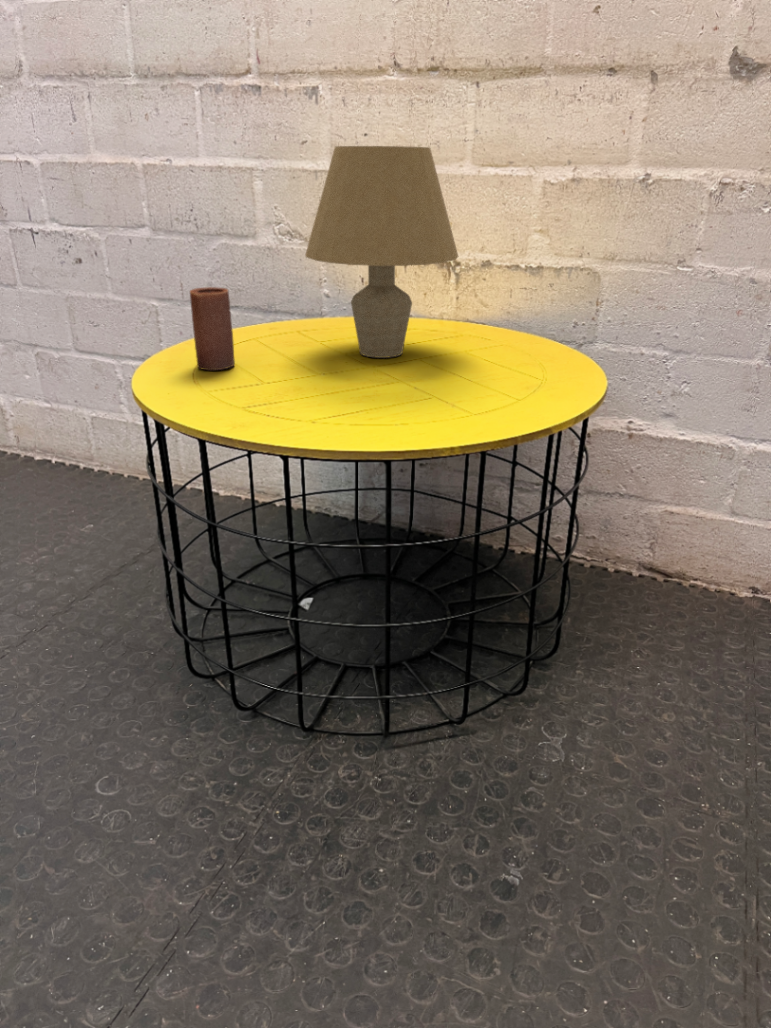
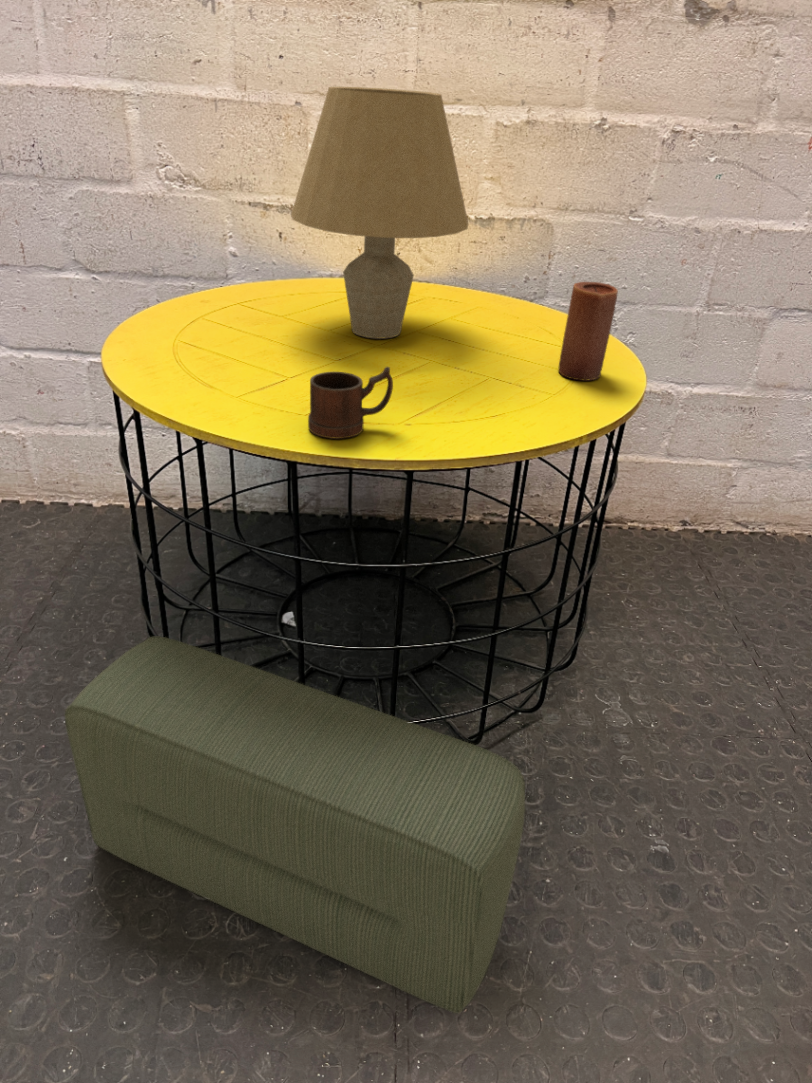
candle: present [190,287,235,370] -> present [558,282,618,381]
mug: none [229,361,298,418] -> present [308,367,393,439]
pouf: none [26,568,320,948] -> present [65,636,525,1013]

